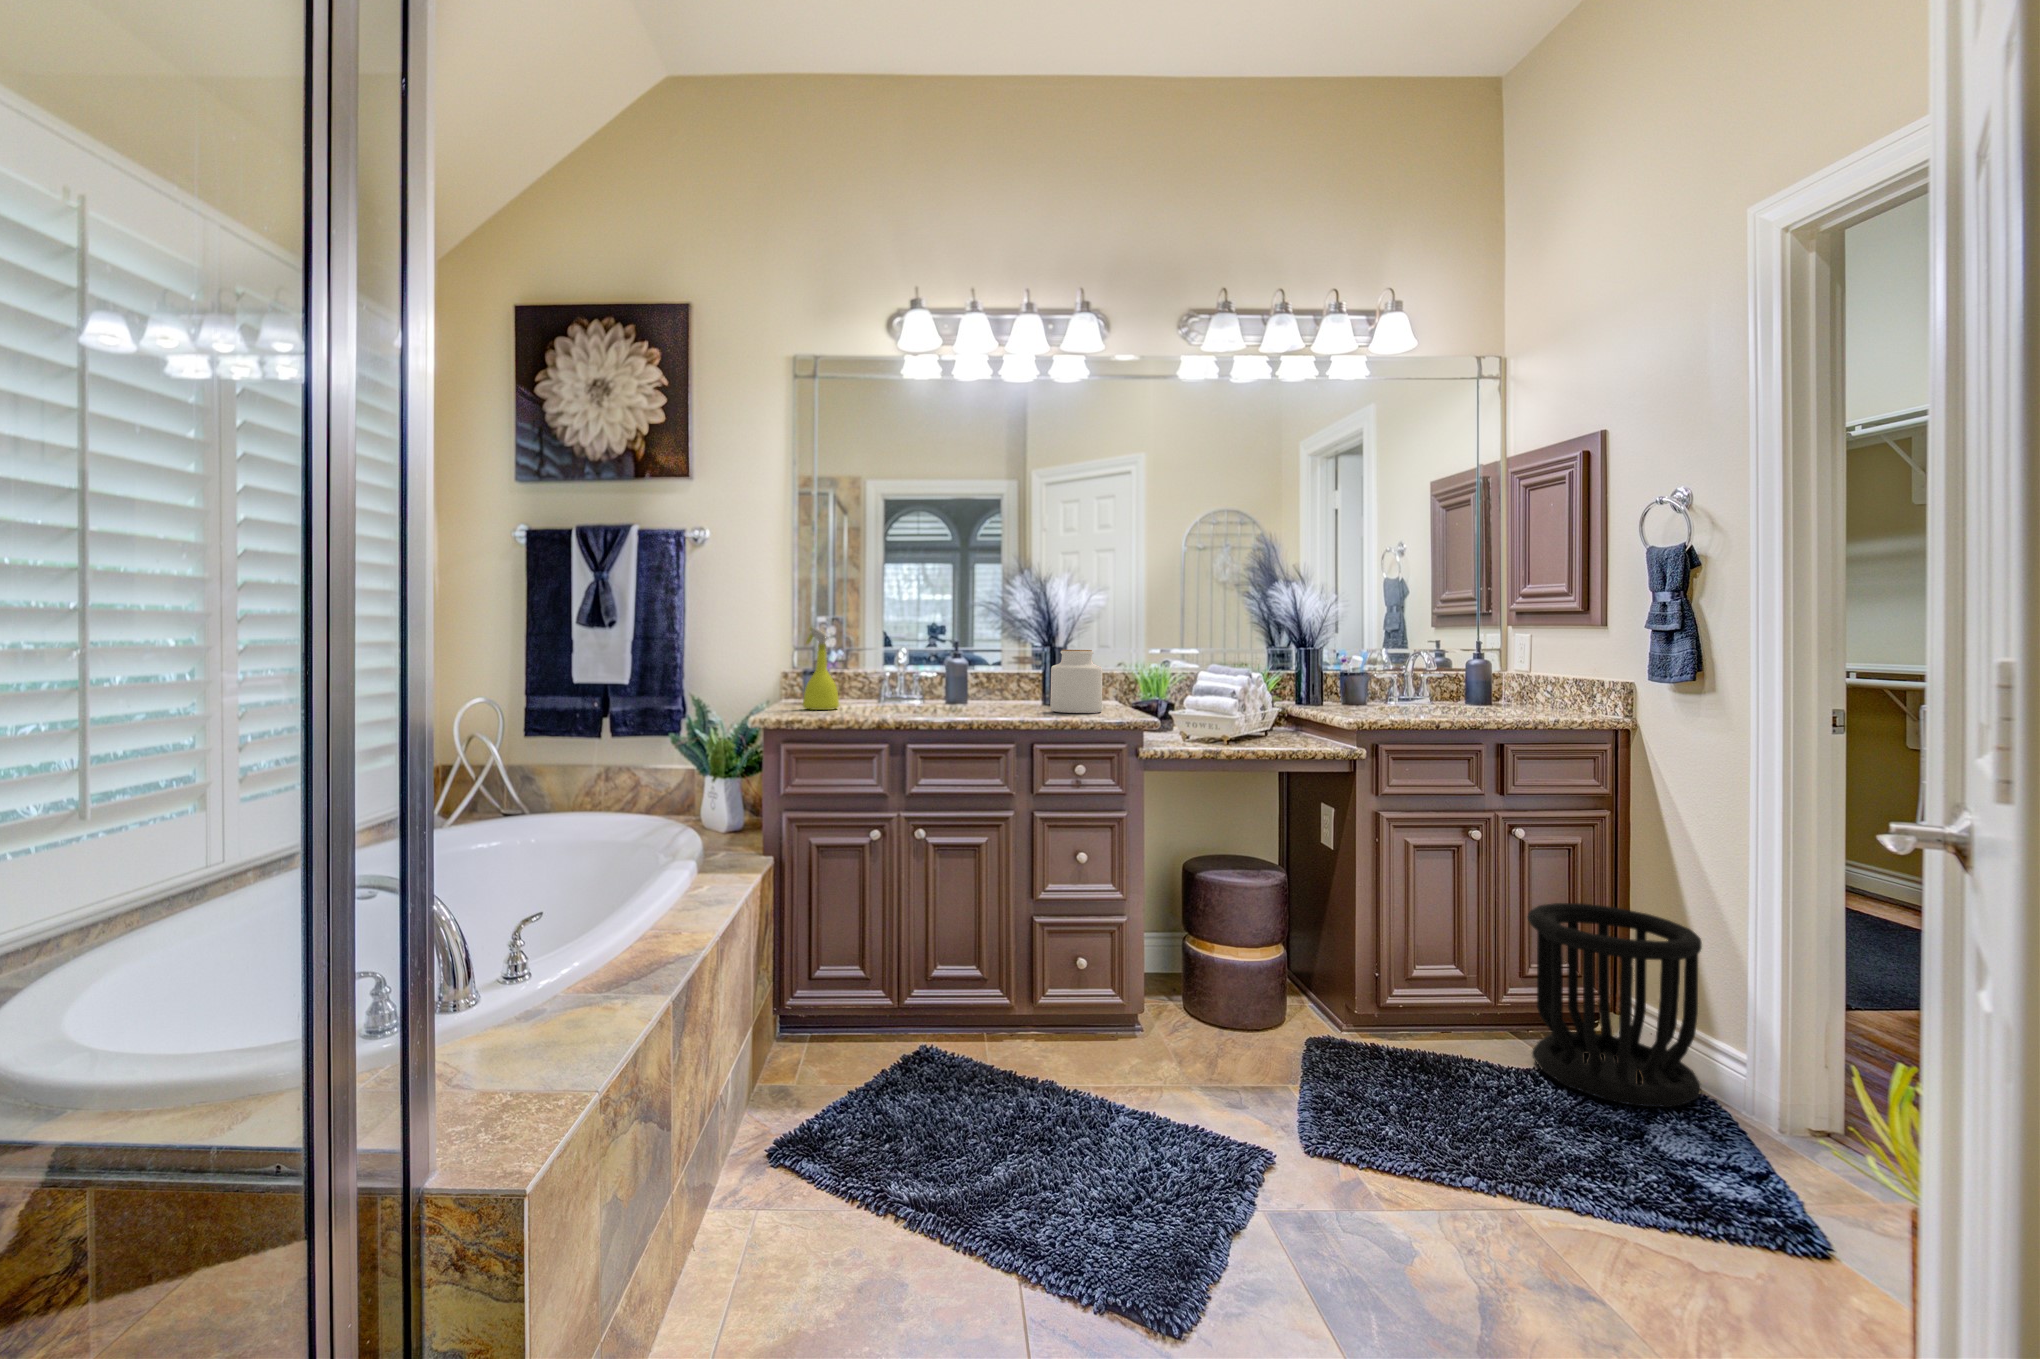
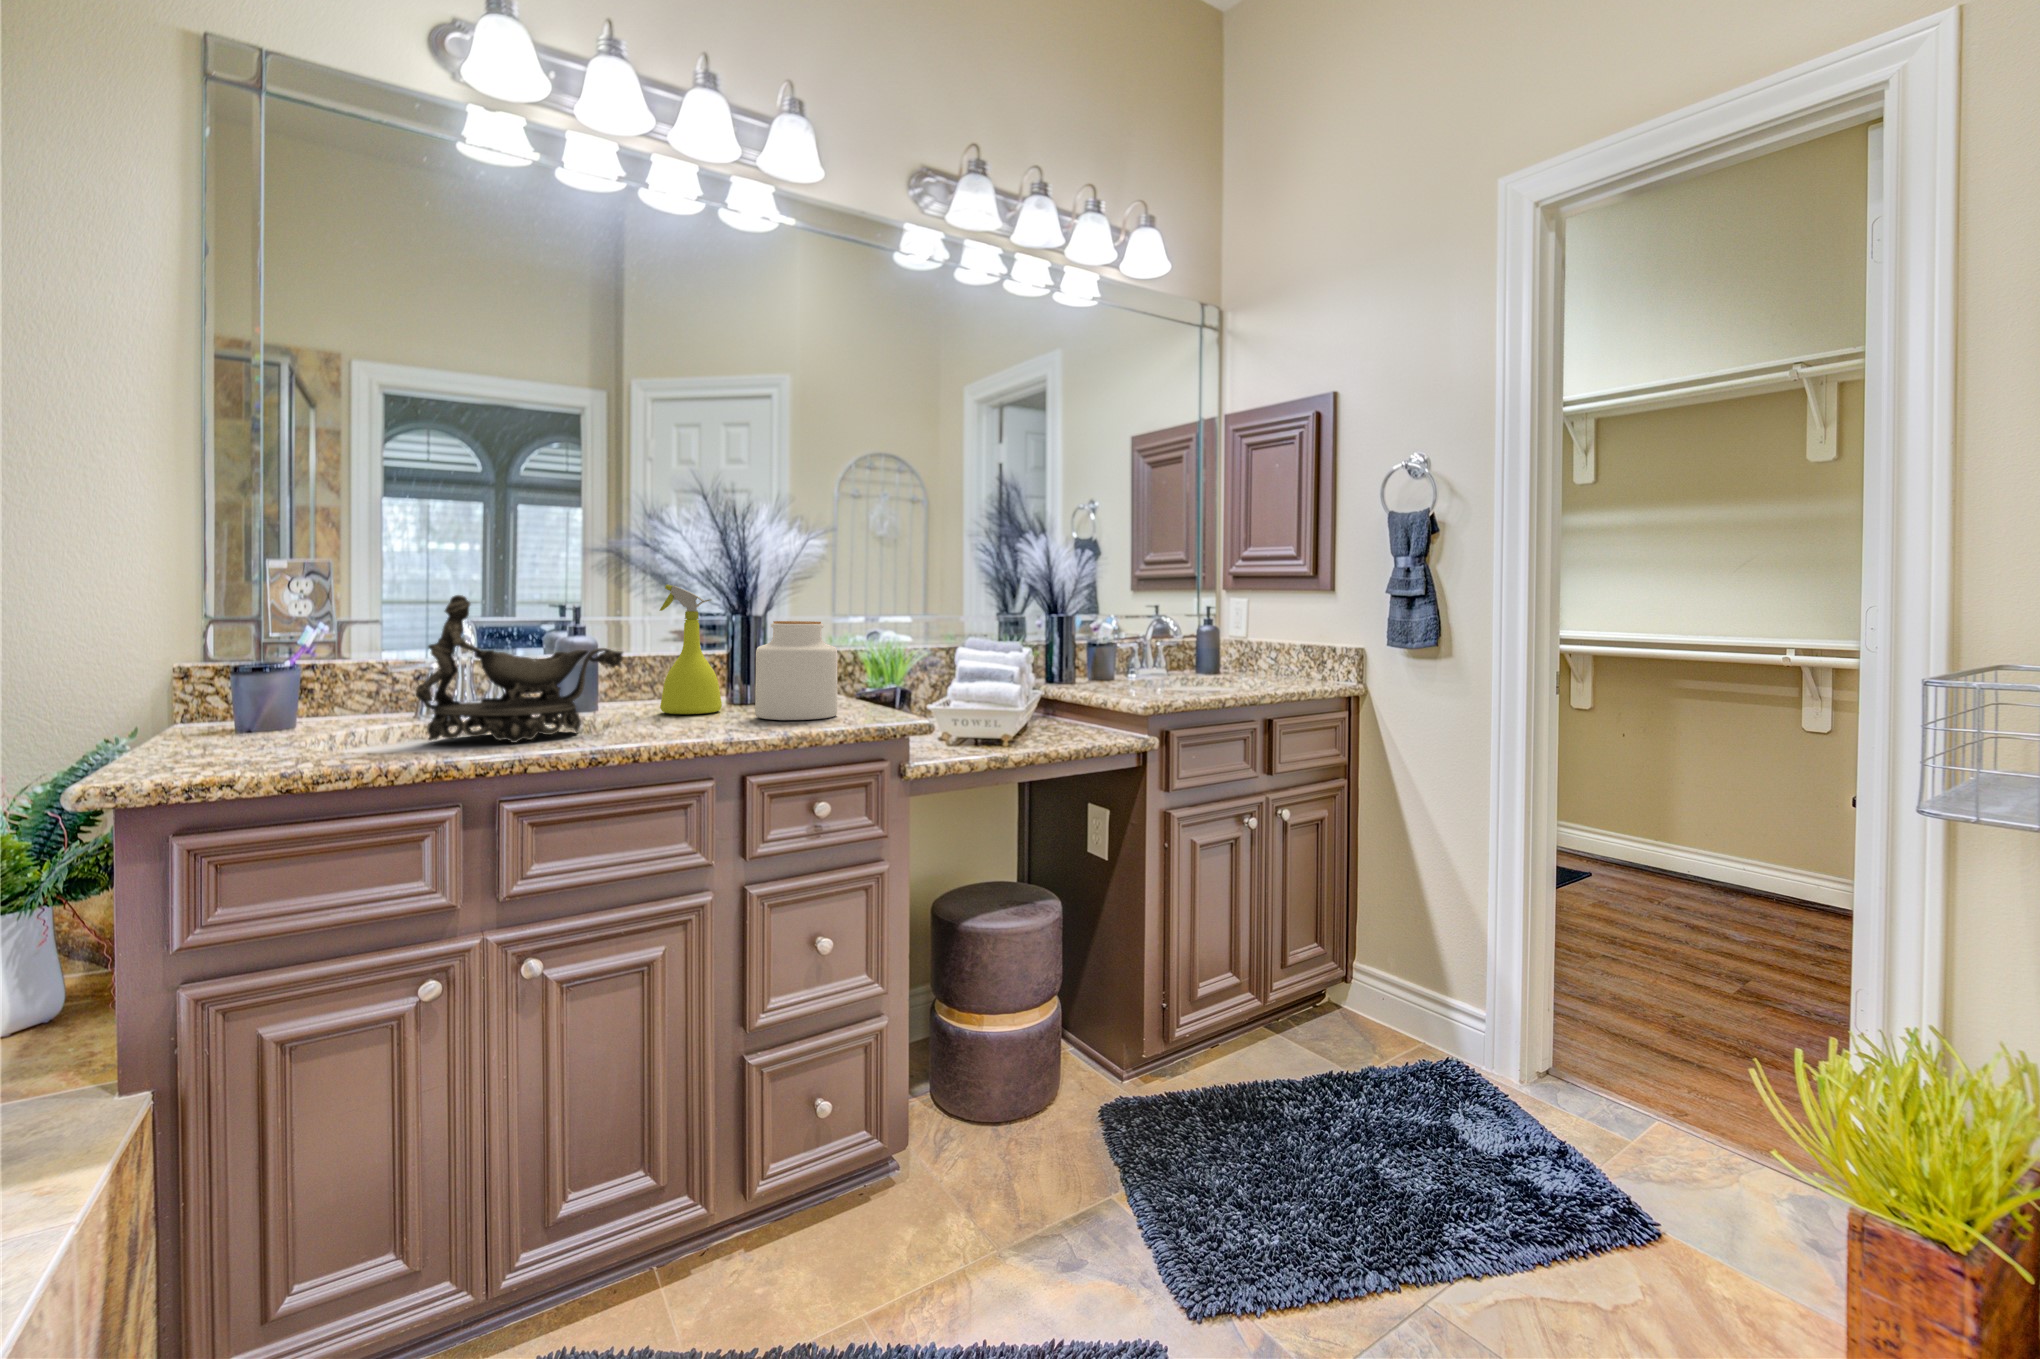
spray bottle: present [803,628,839,710] -> present [660,585,722,714]
decorative bowl: none [873,634,973,714] -> present [416,595,623,743]
wastebasket: present [1528,903,1702,1107] -> none [1306,883,1464,1096]

